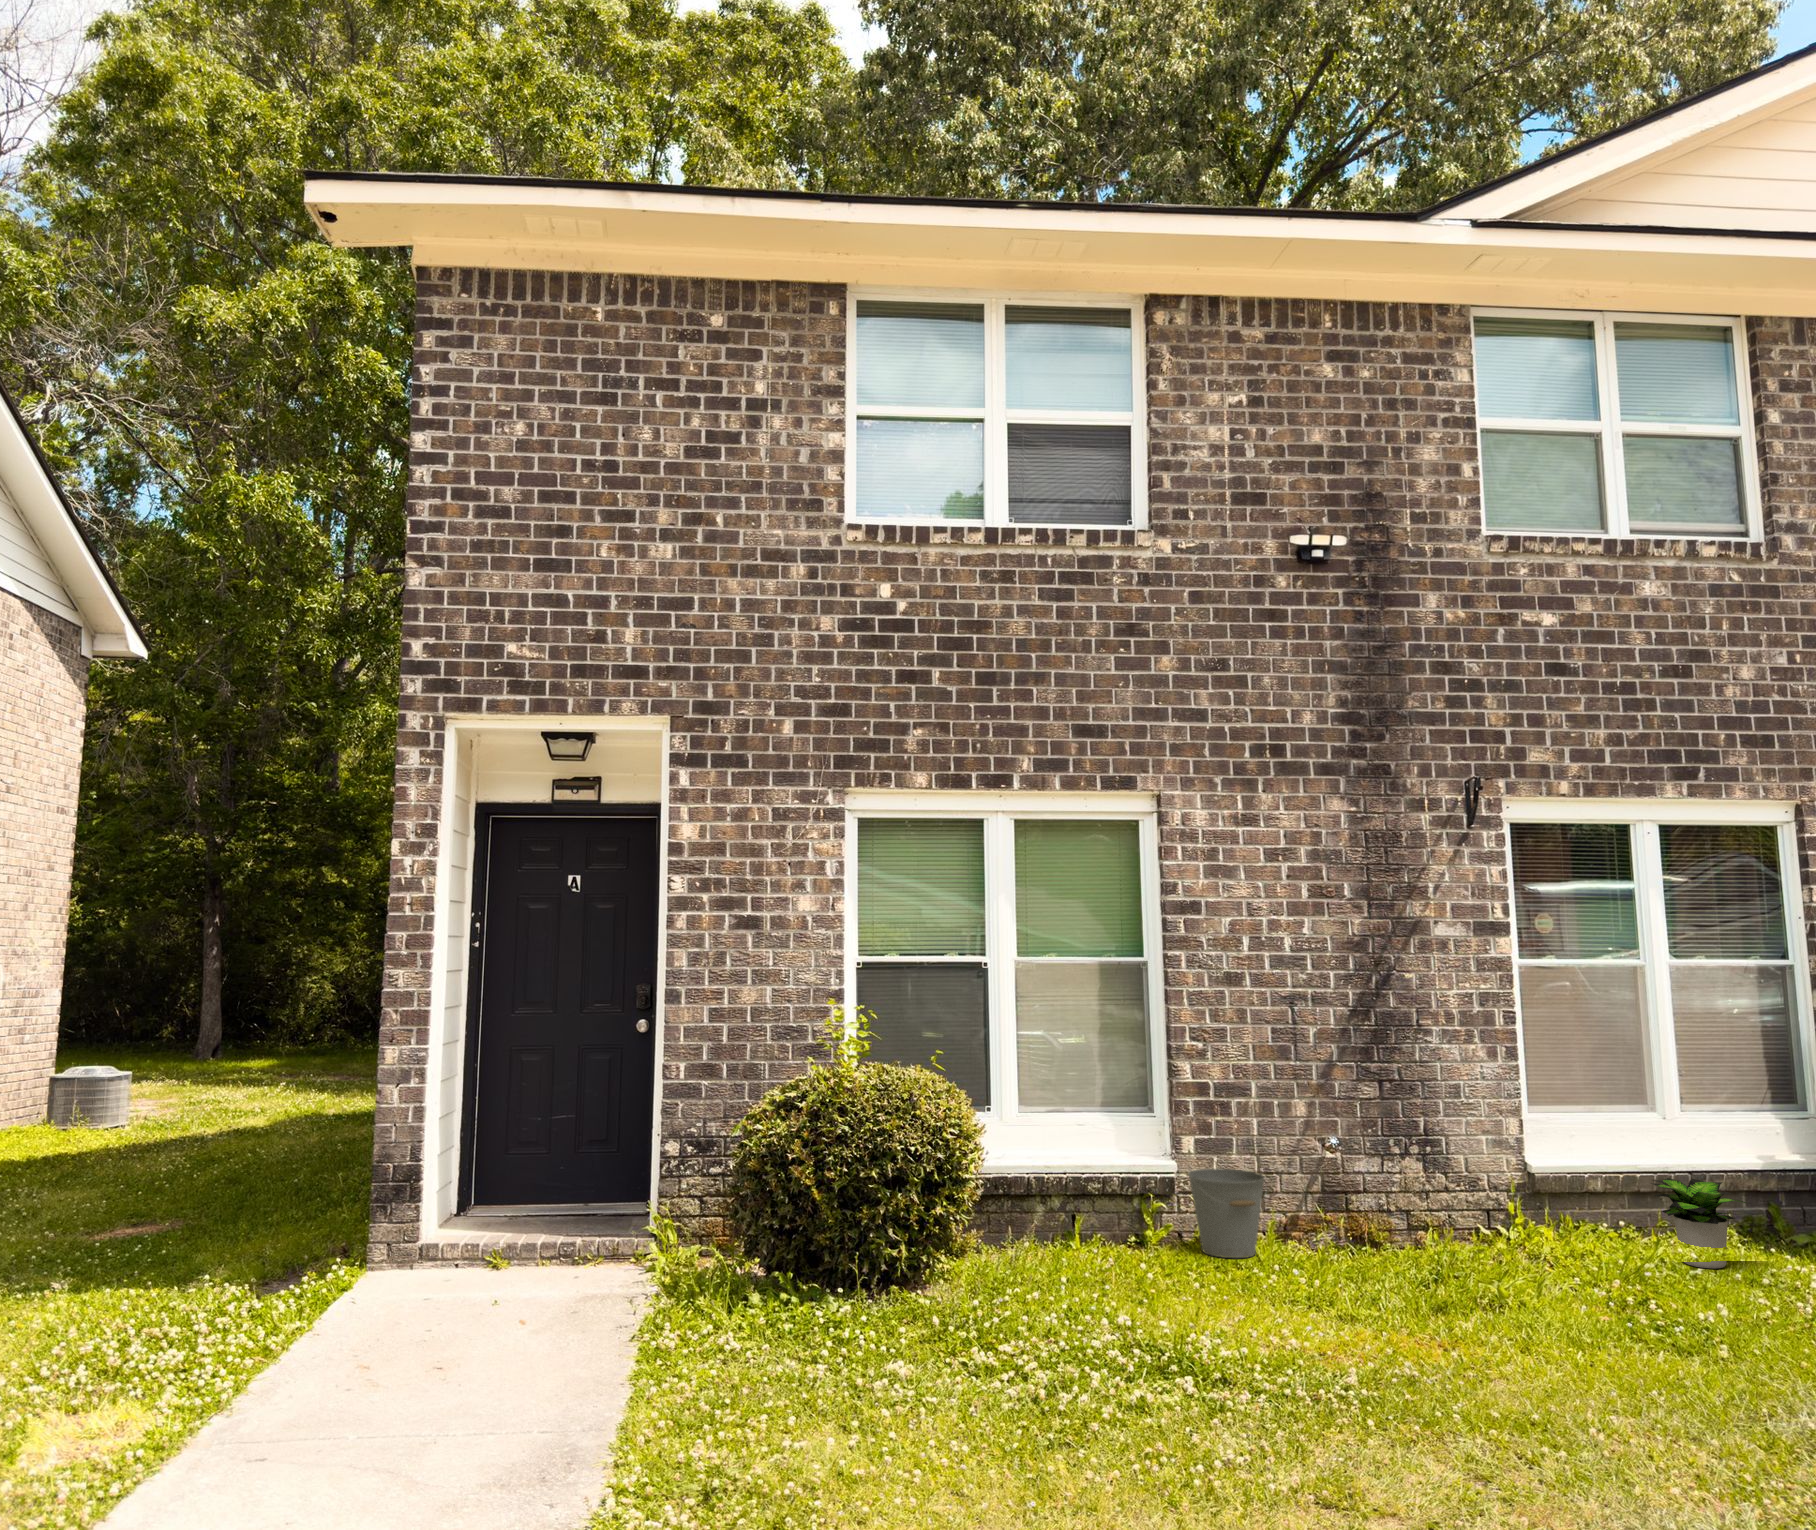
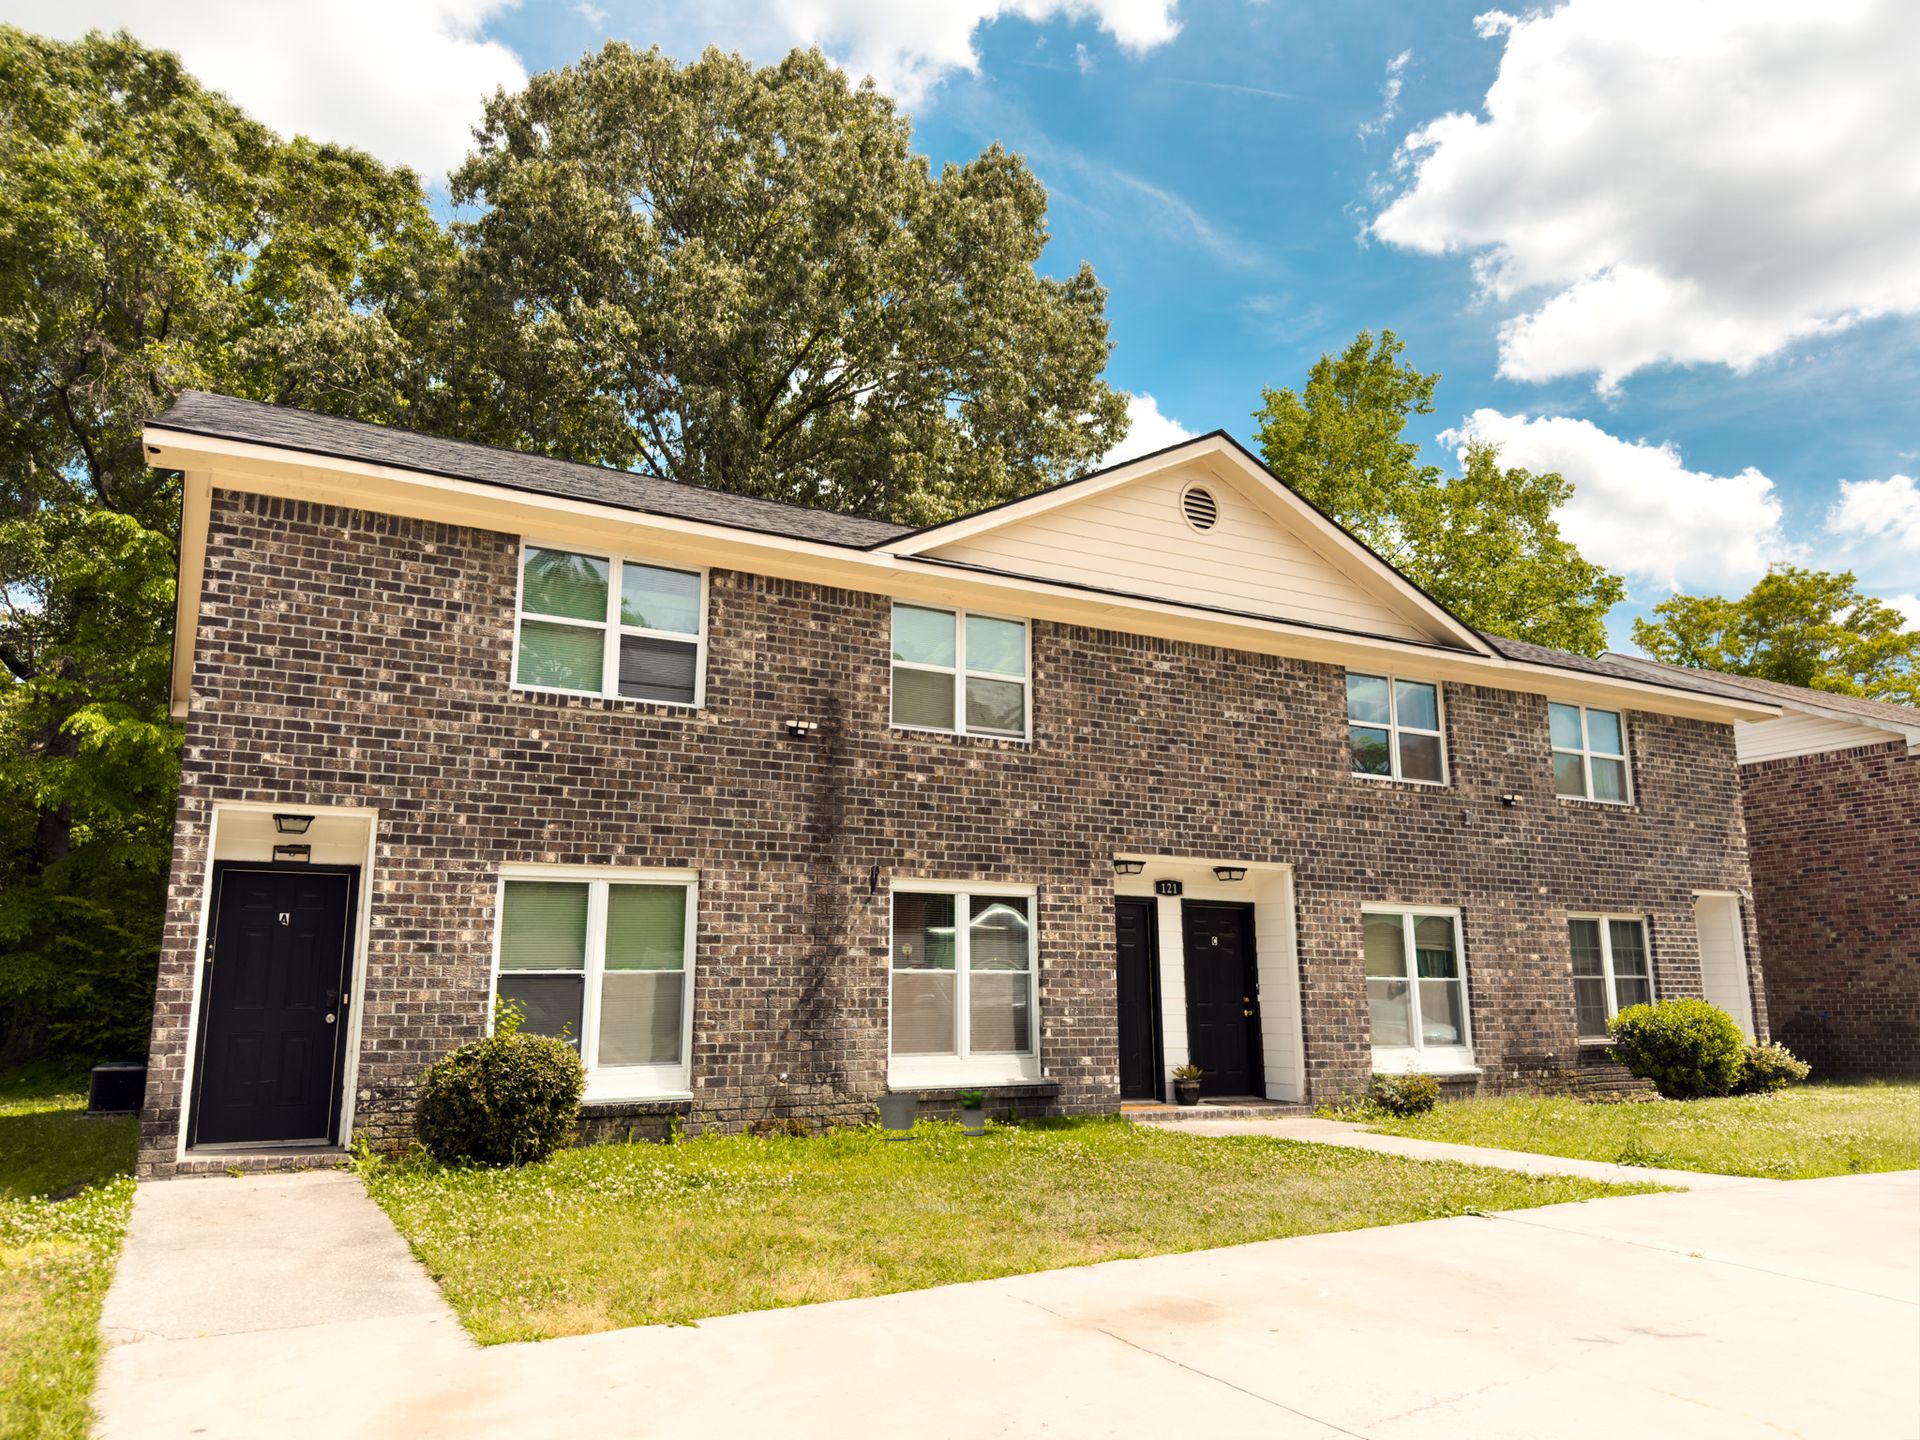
bucket: present [1189,1169,1264,1258] -> present [878,1095,917,1141]

